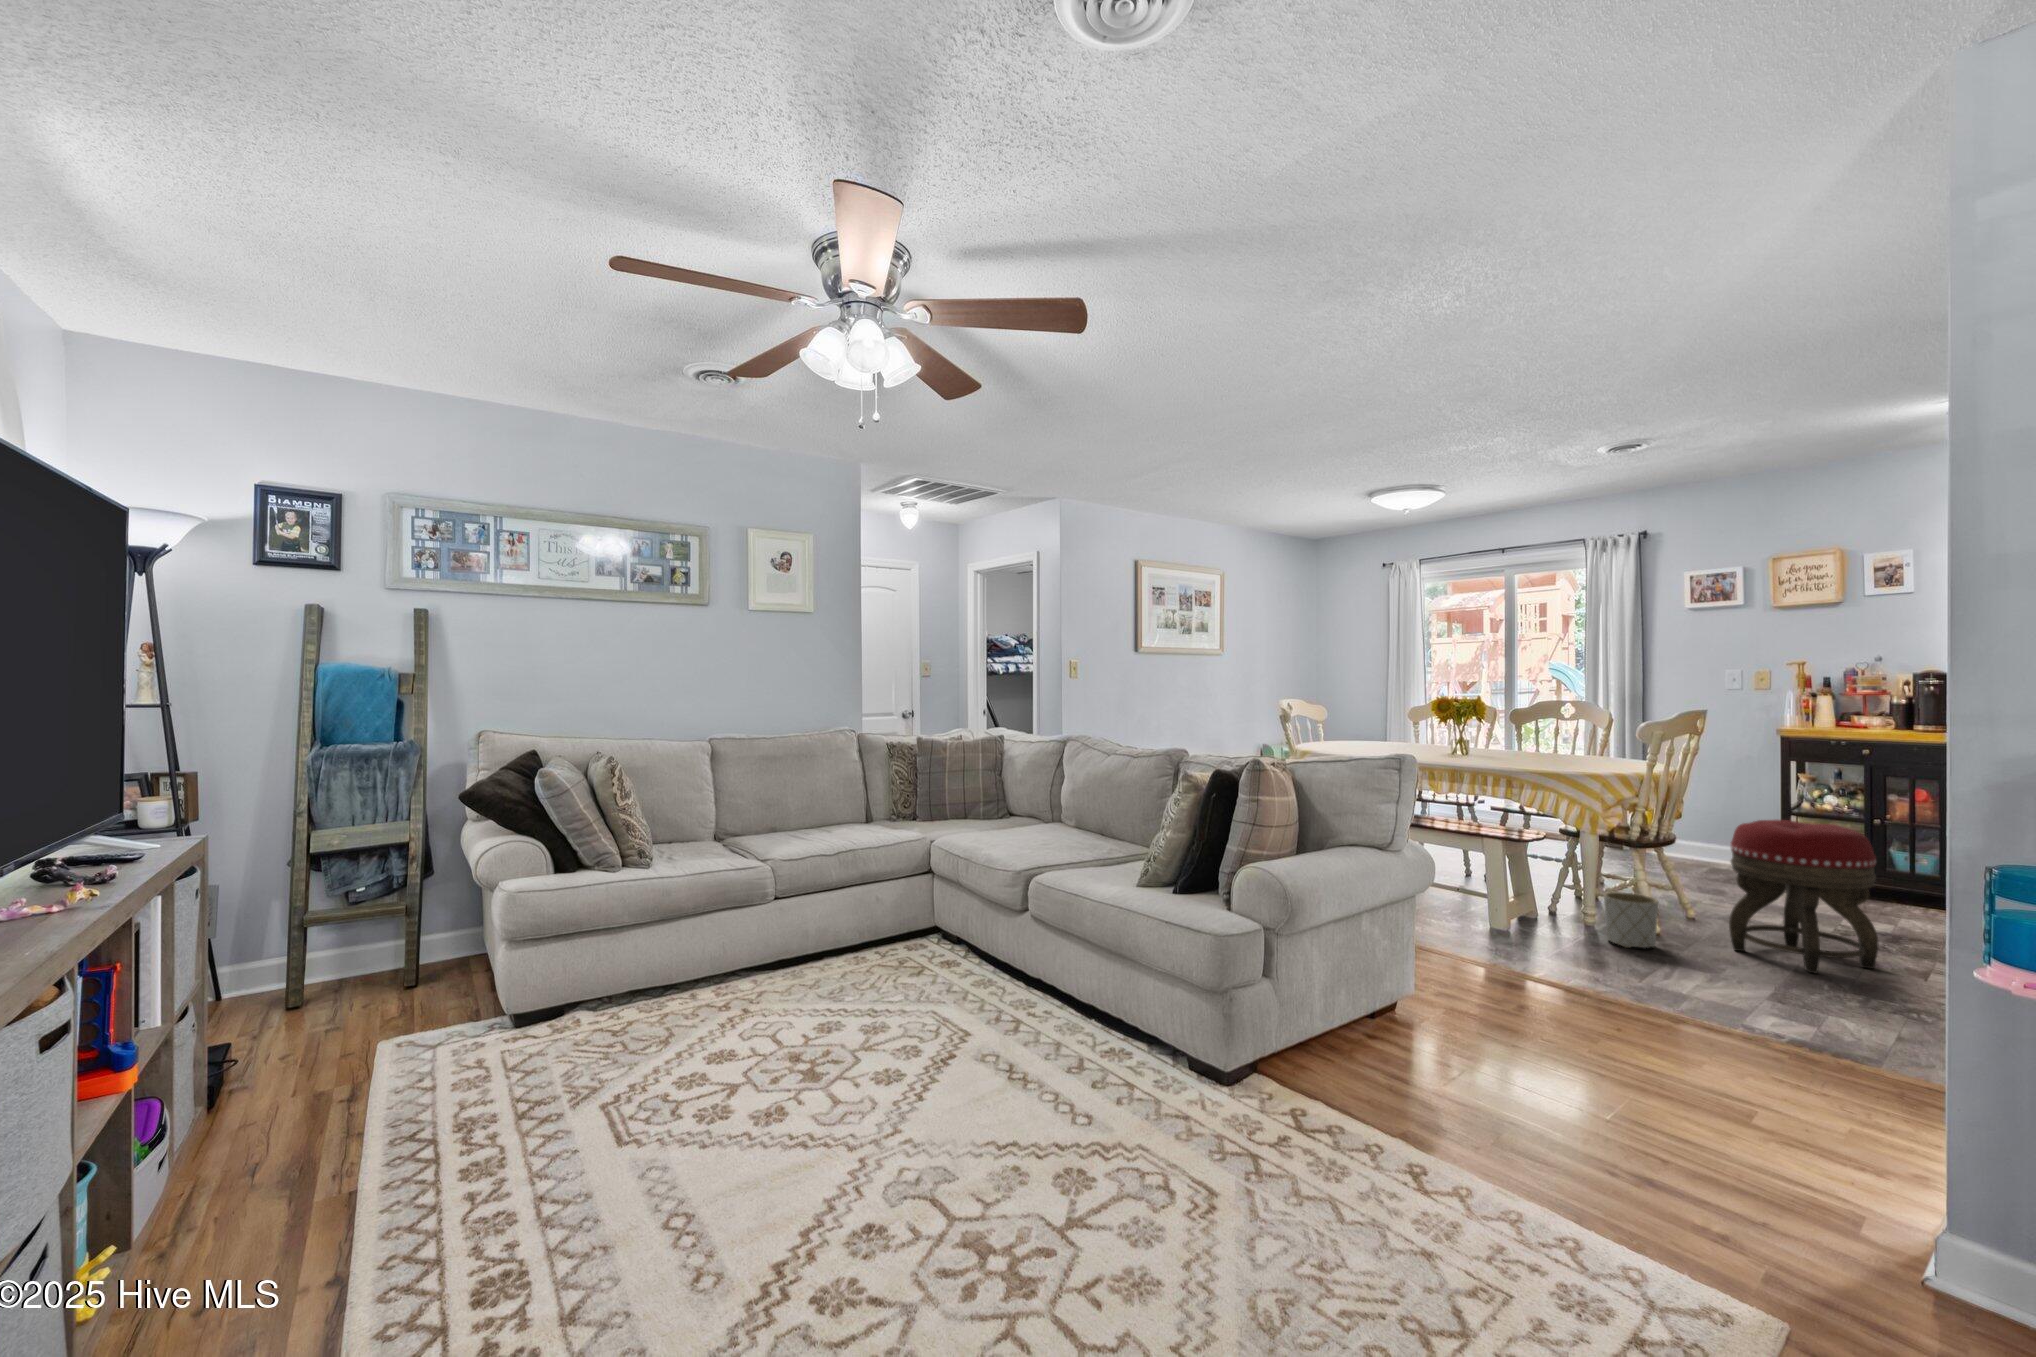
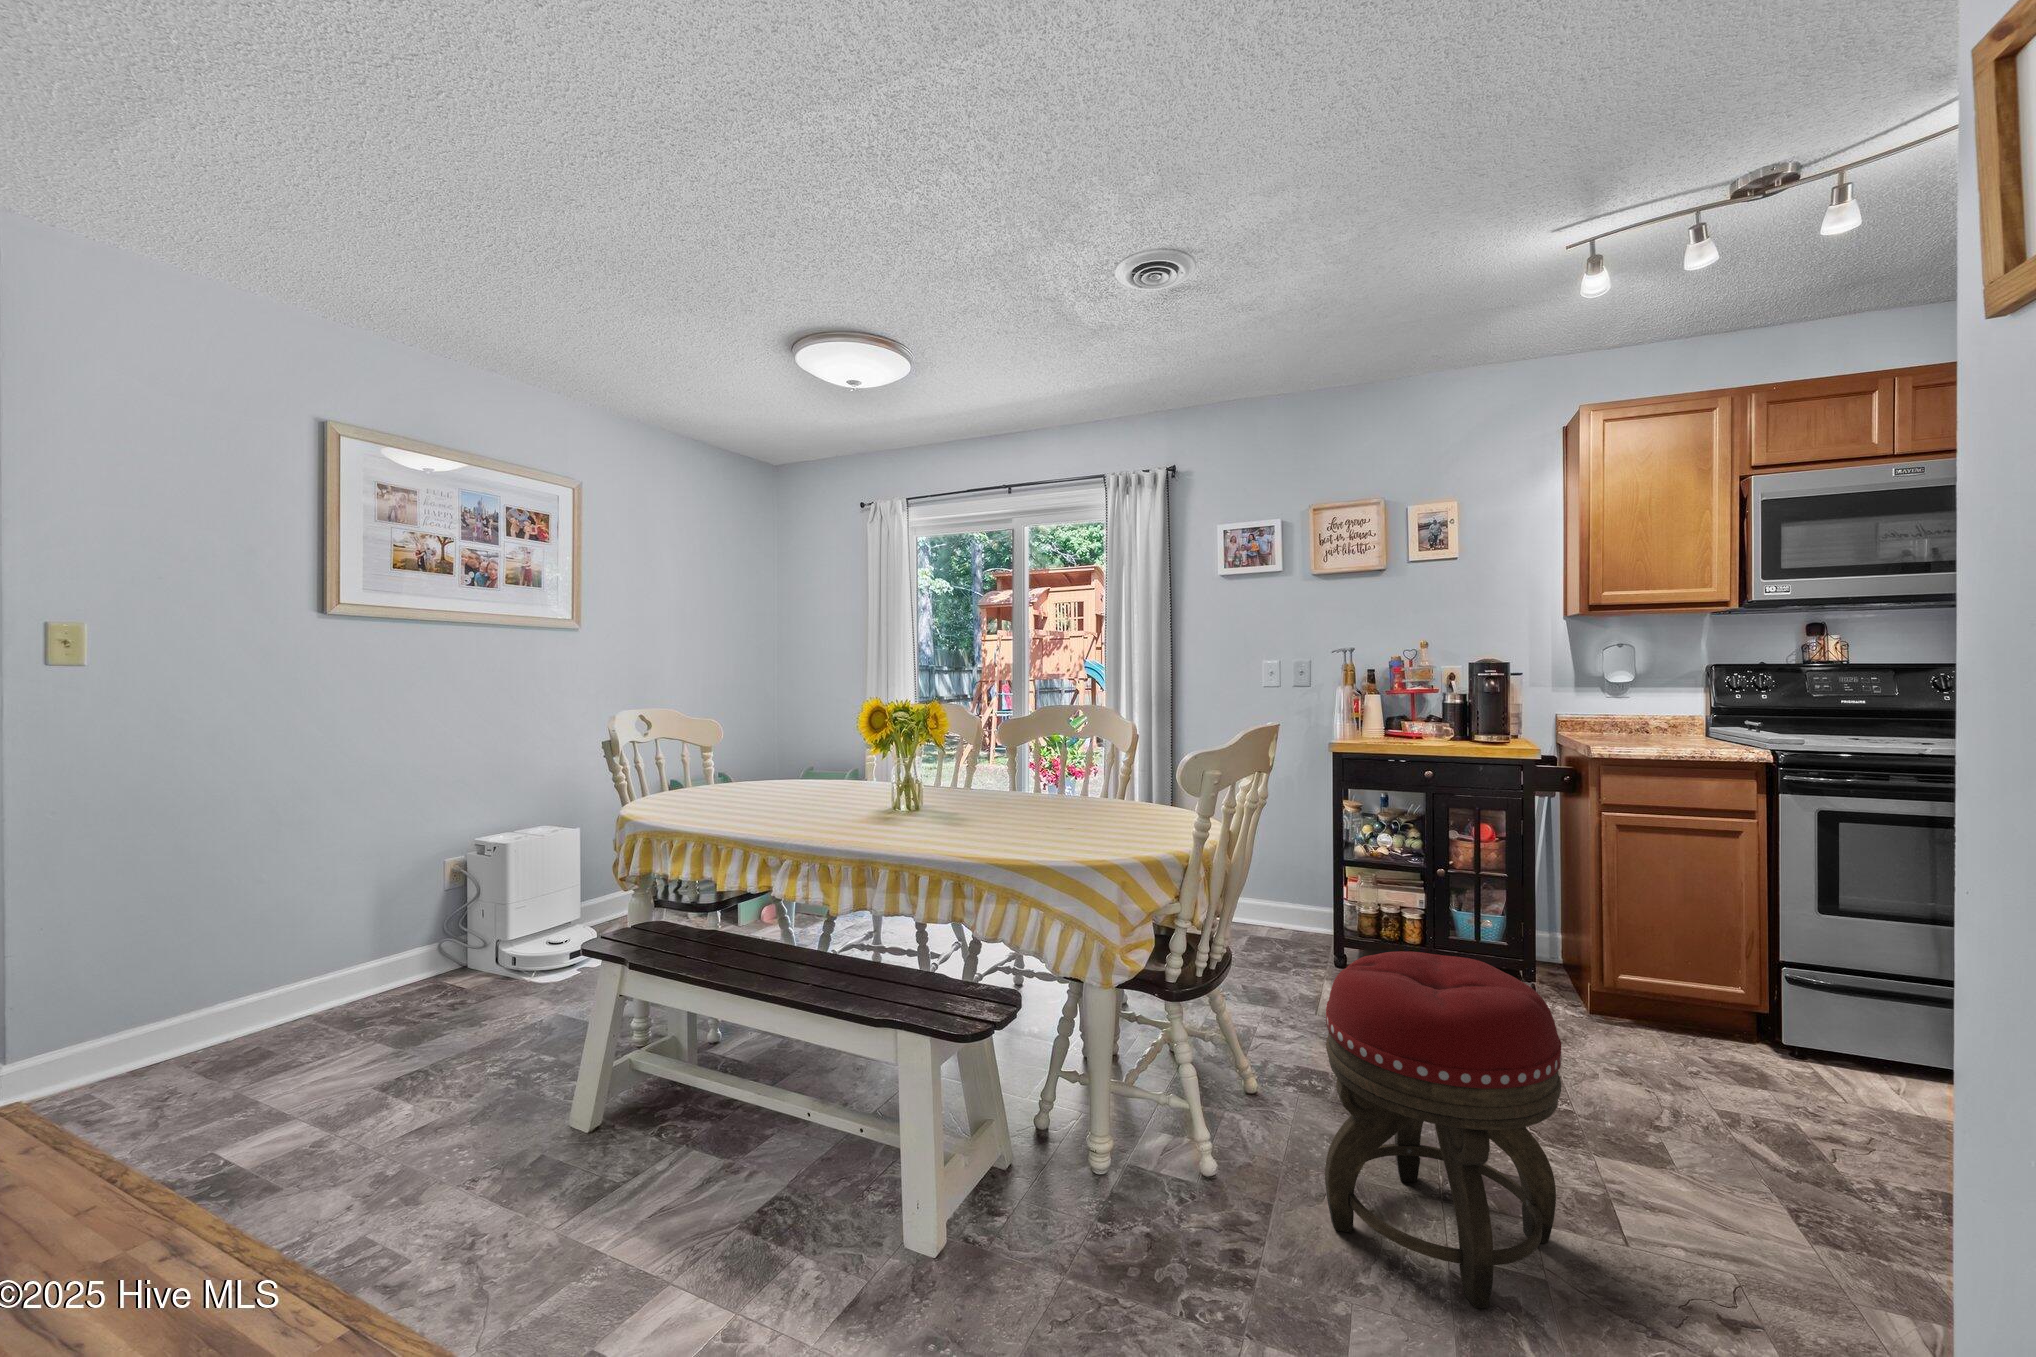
planter: present [1604,892,1658,948] -> none [1118,1136,1214,1287]

